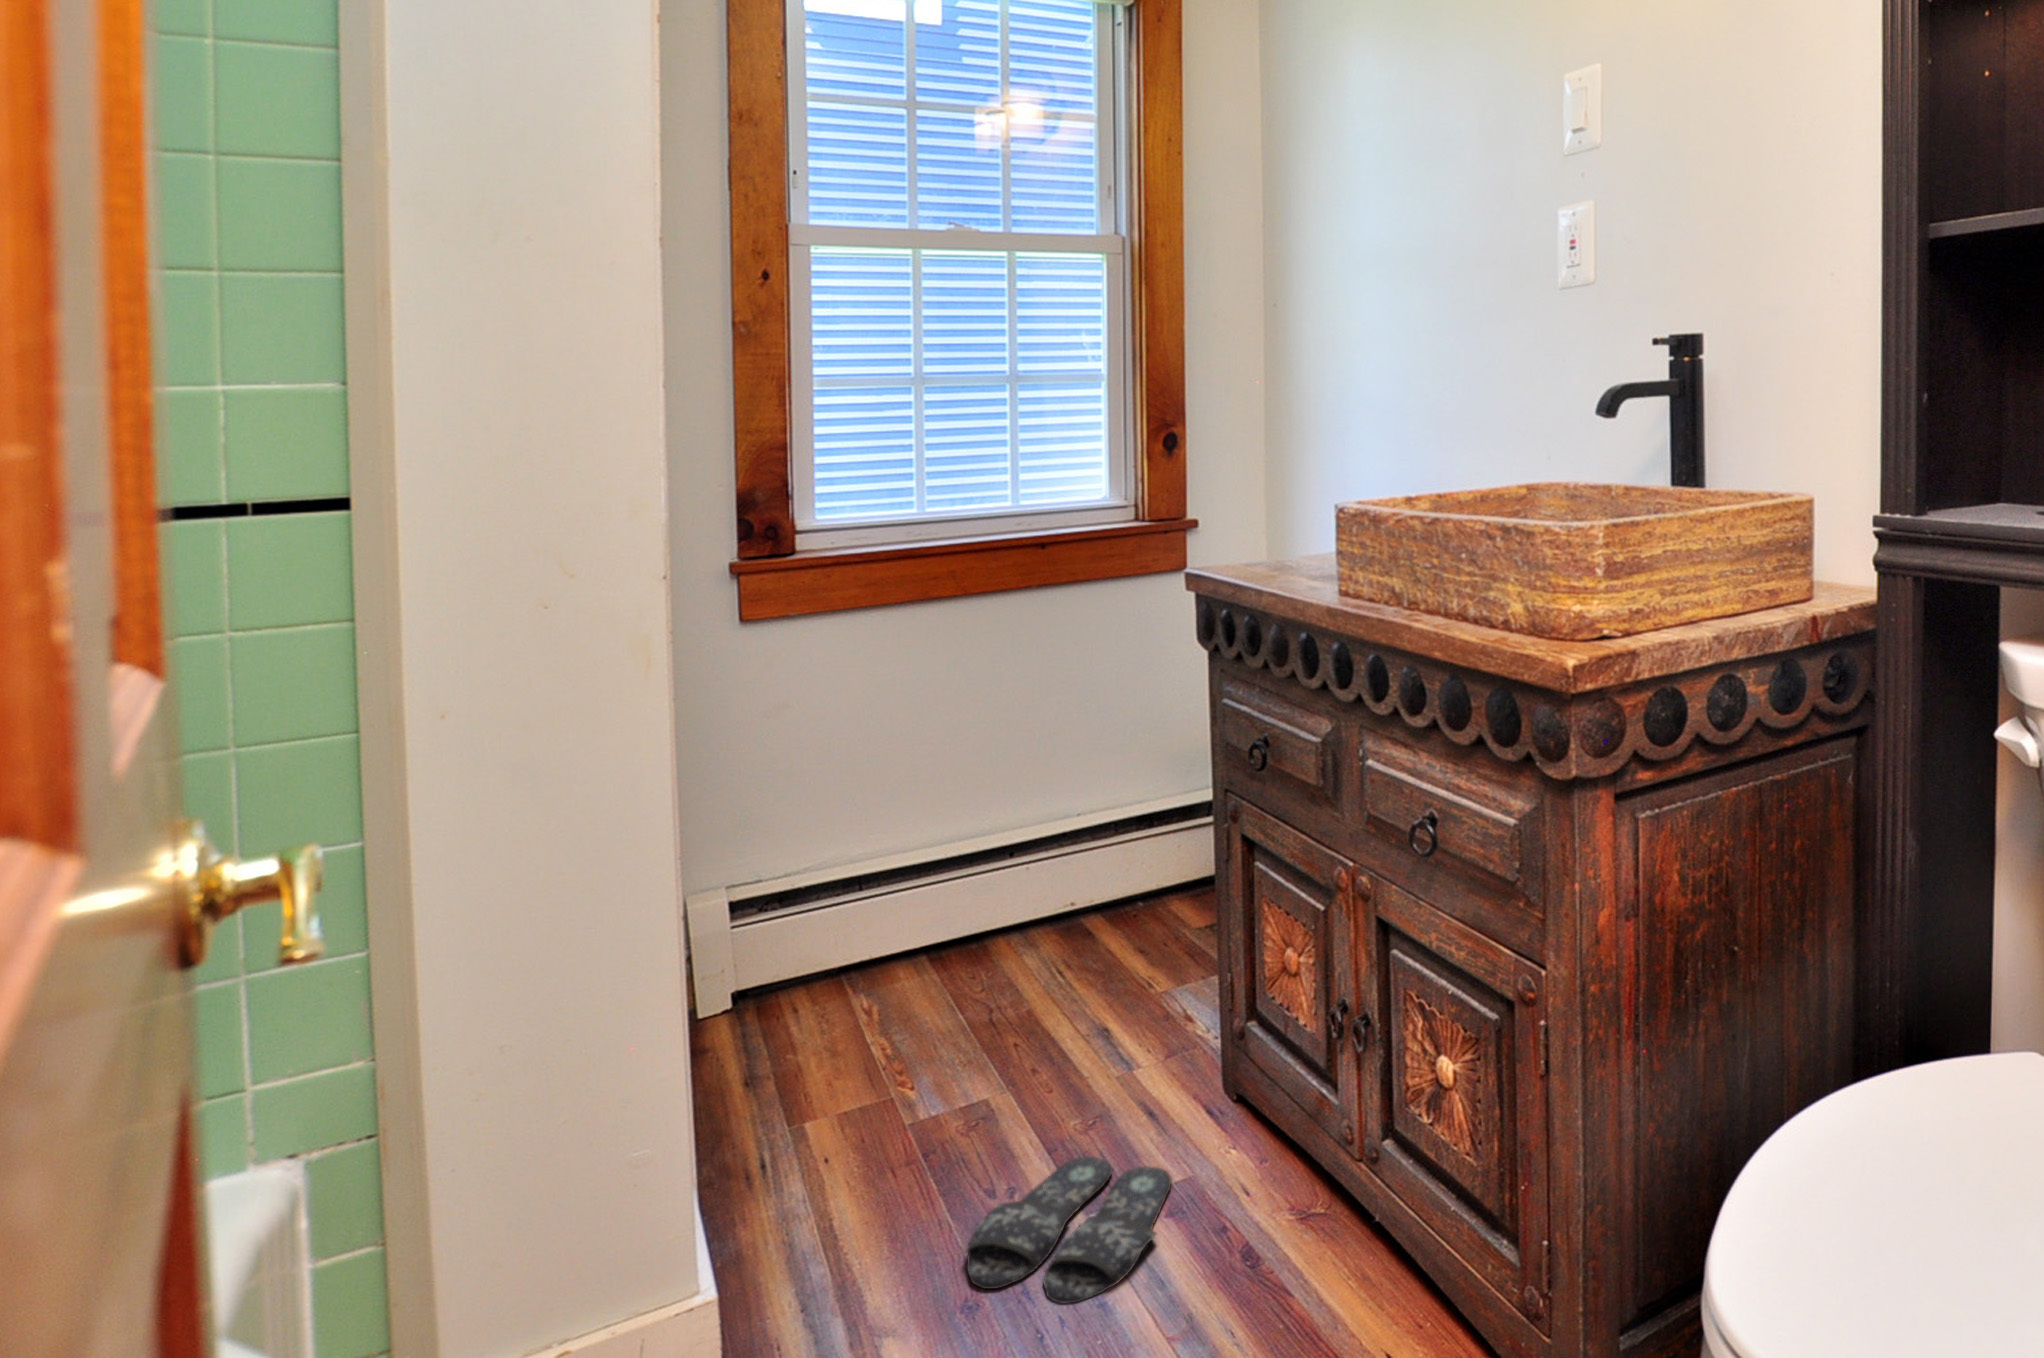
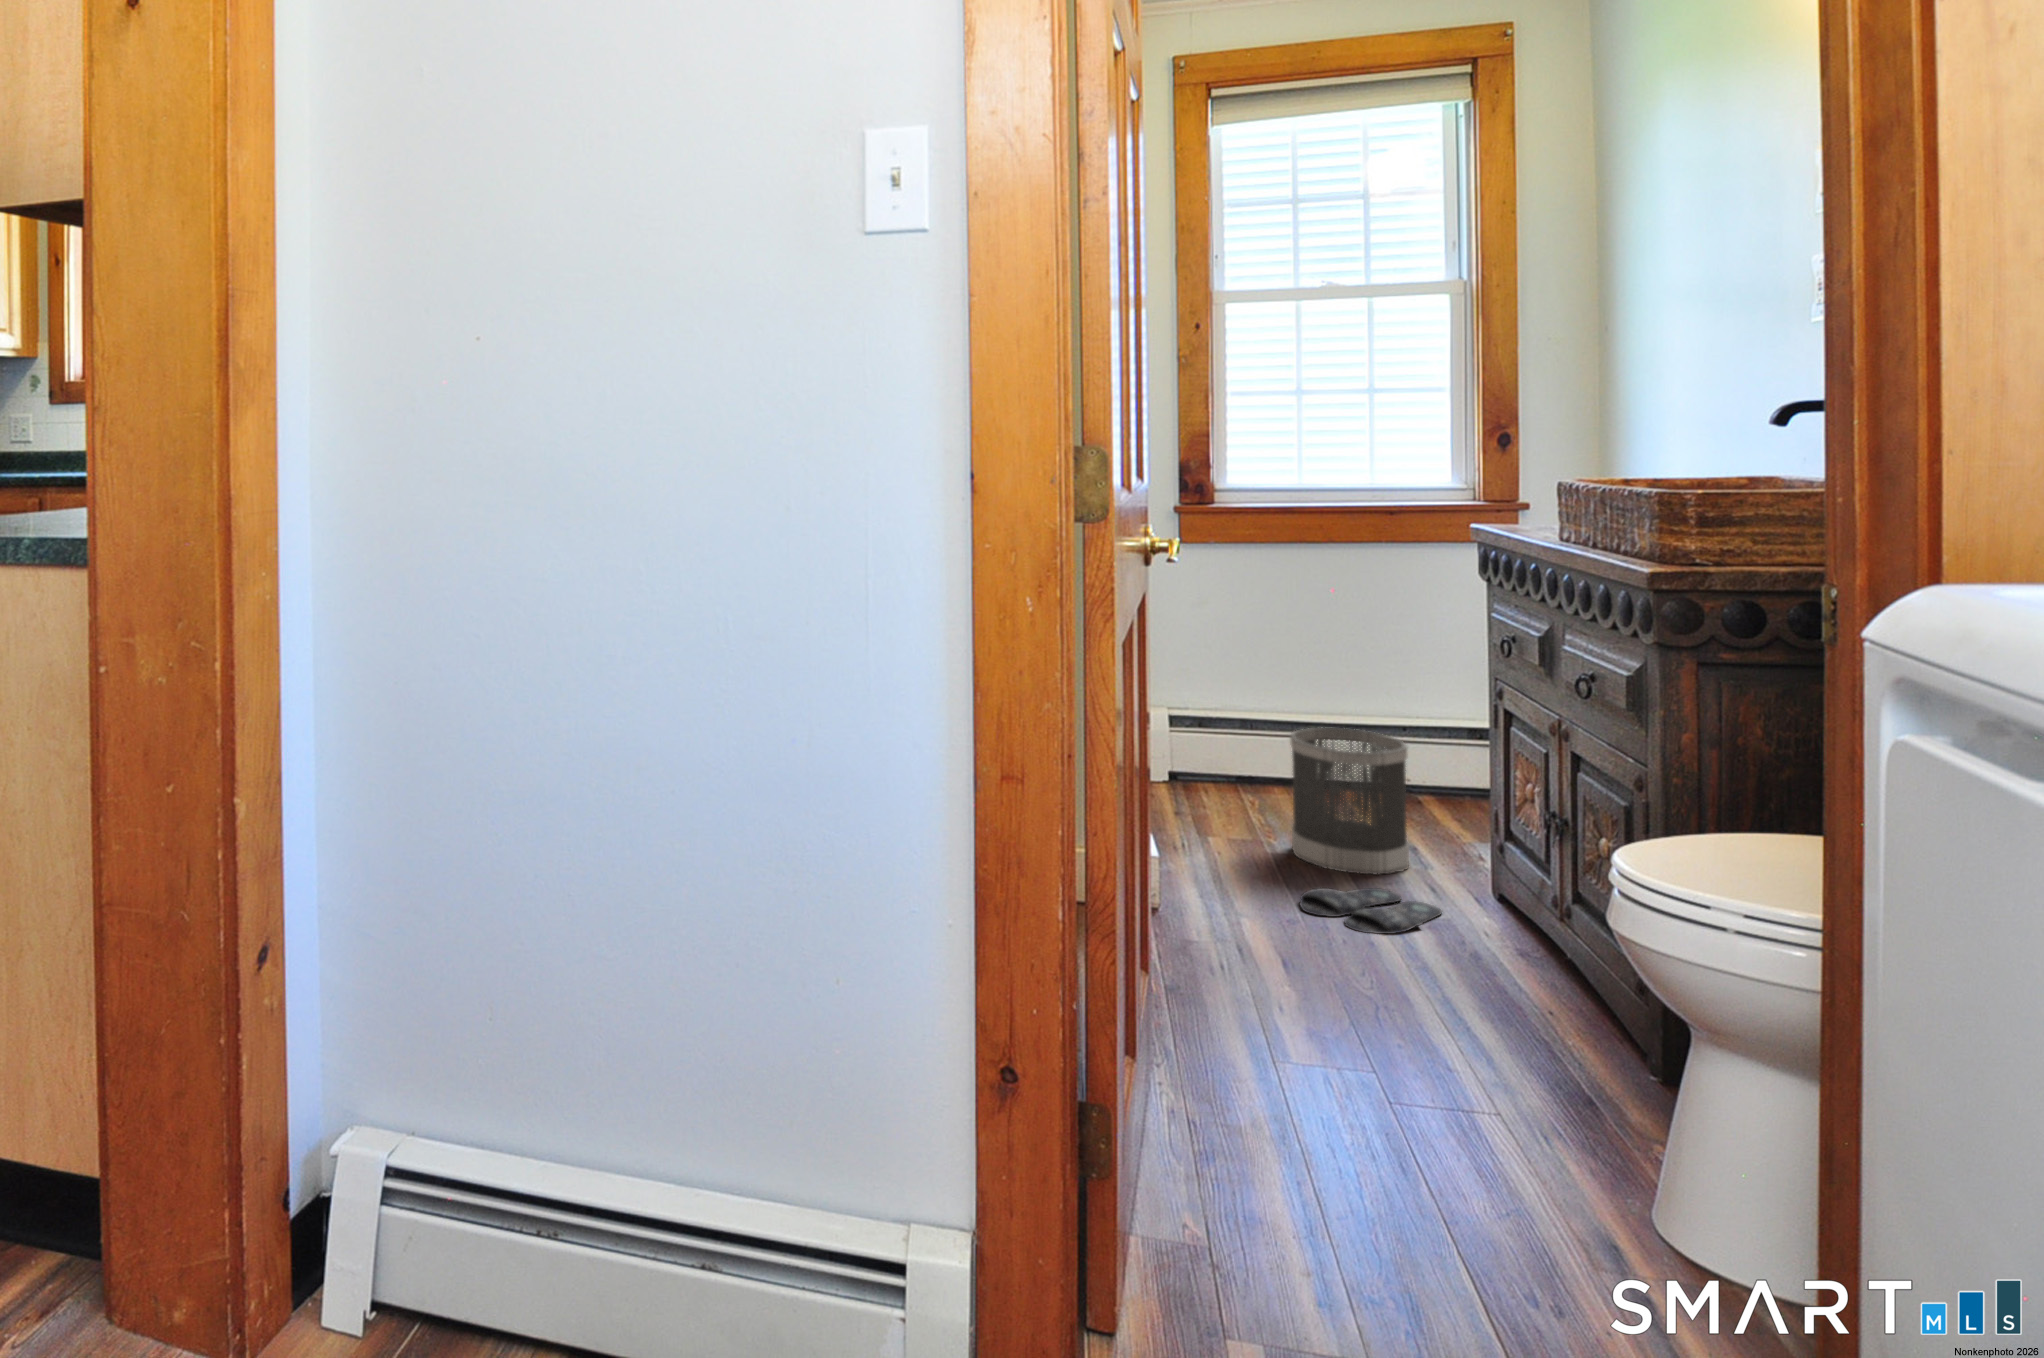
wastebasket: none [933,877,1102,1133] -> present [1290,728,1409,874]

